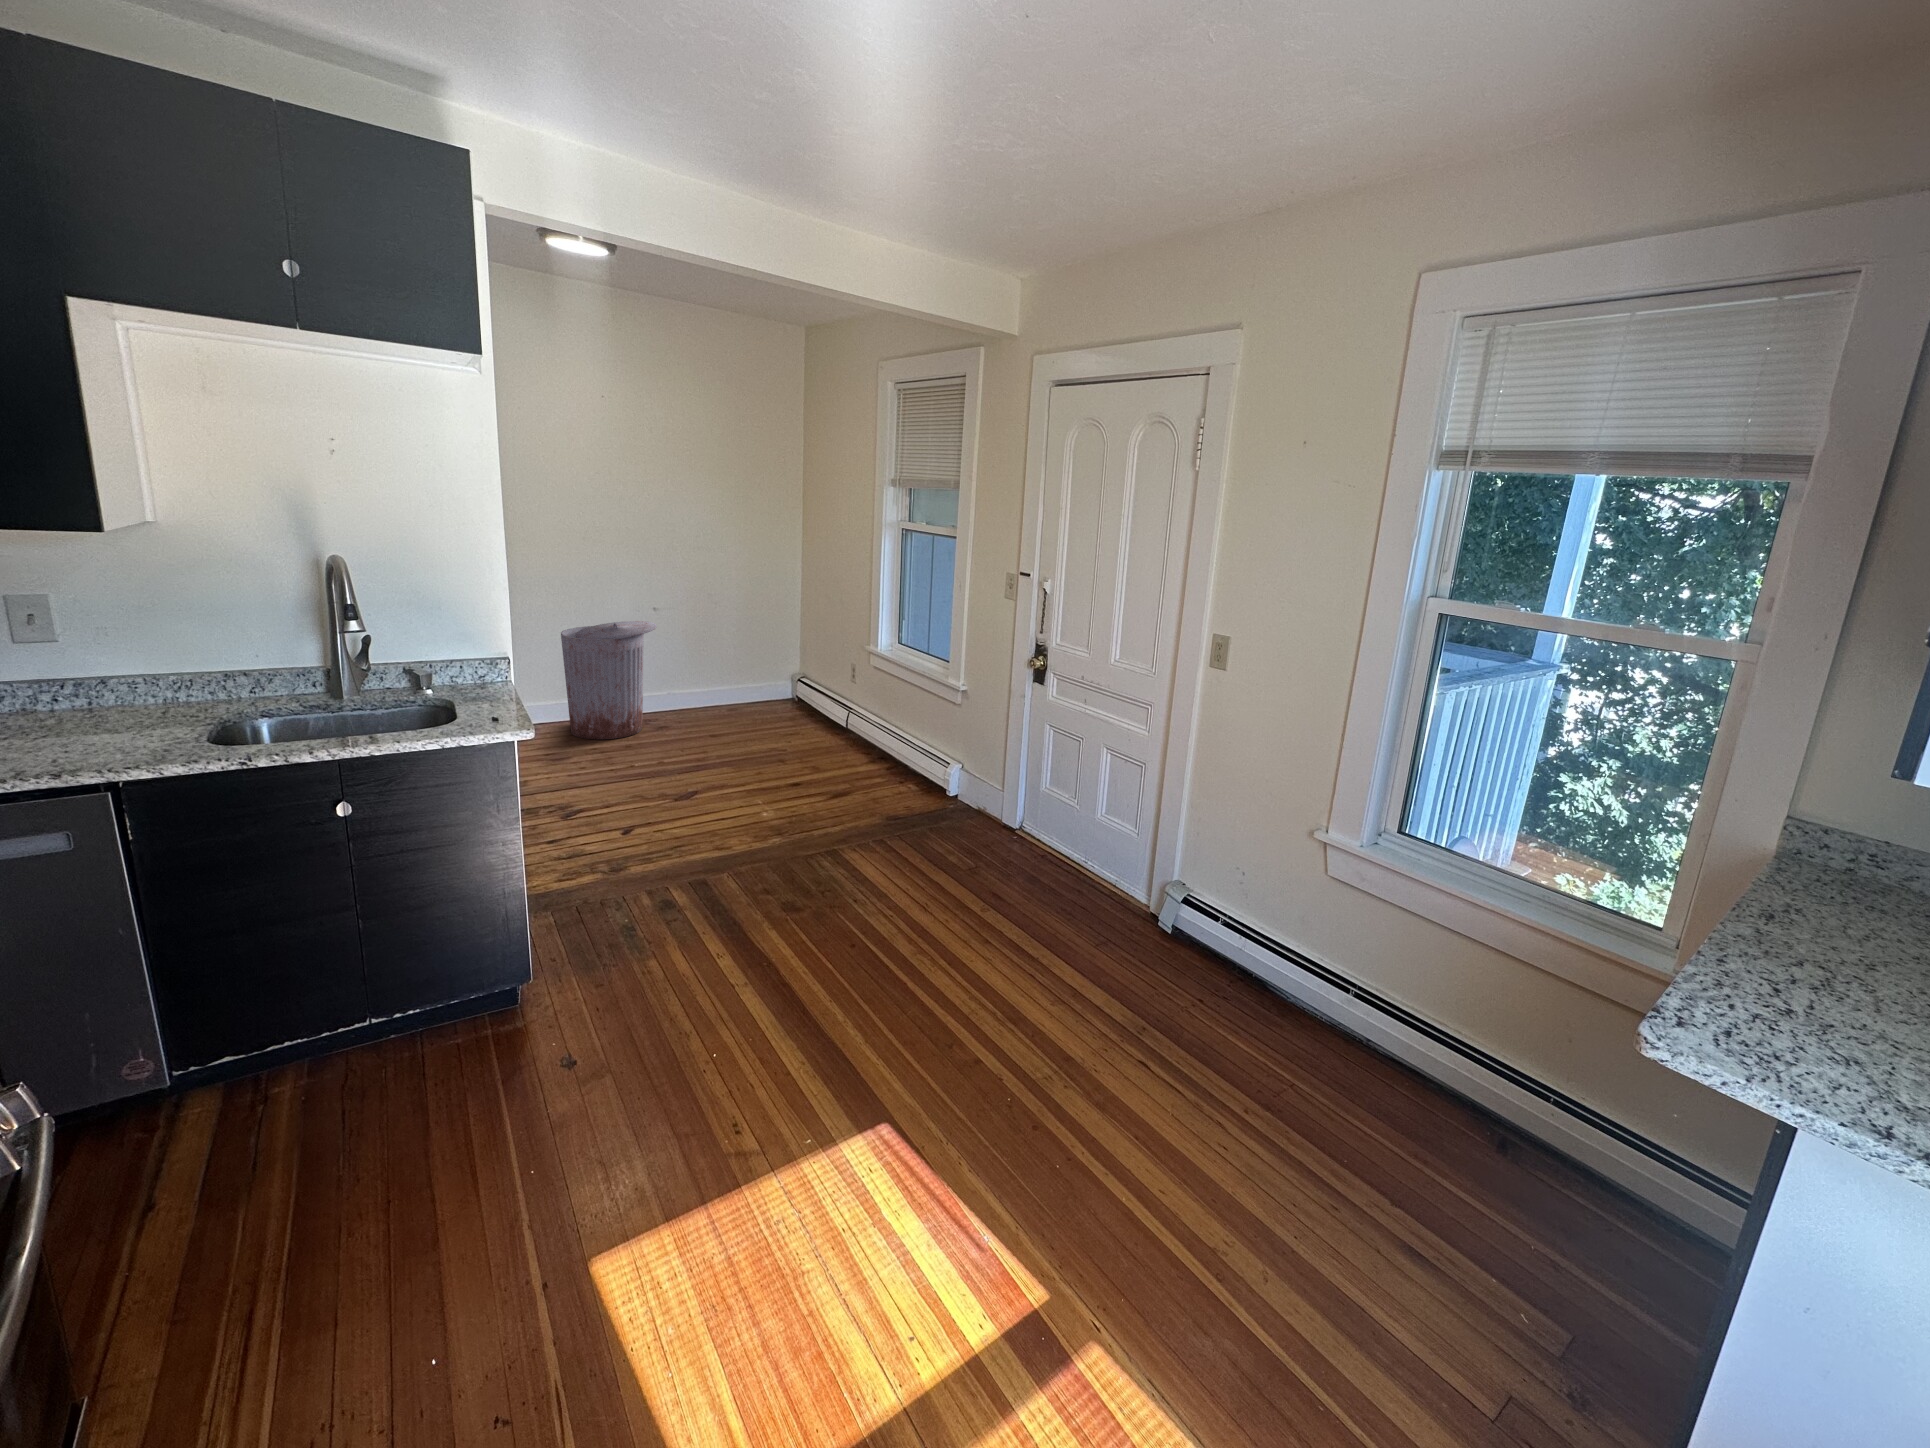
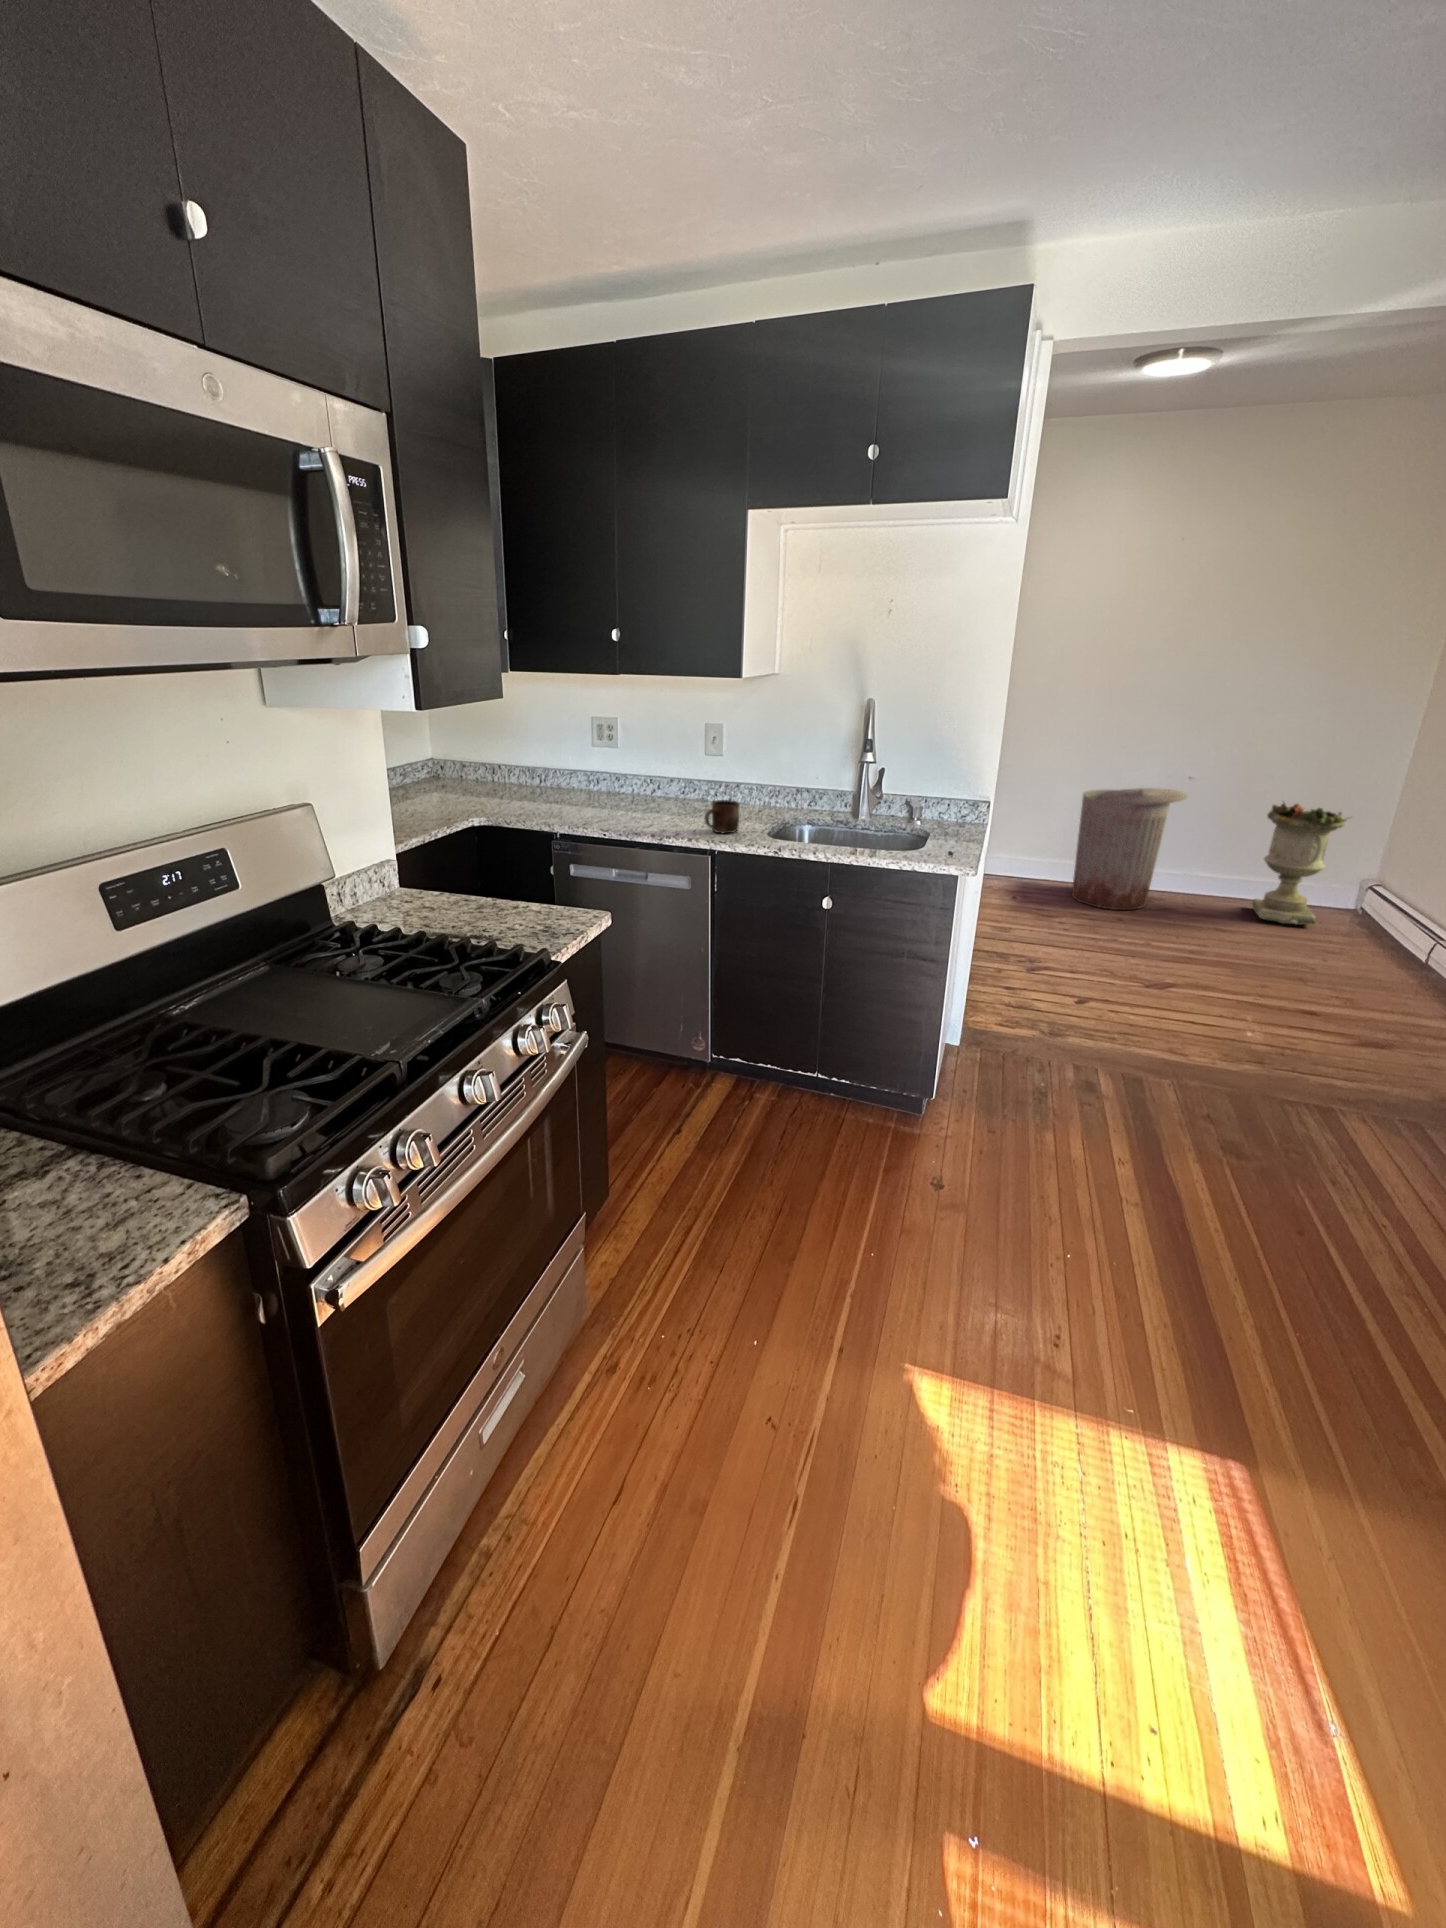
planter: none [719,621,778,719] -> present [1253,803,1346,925]
mug: none [79,707,148,756] -> present [705,800,739,833]

